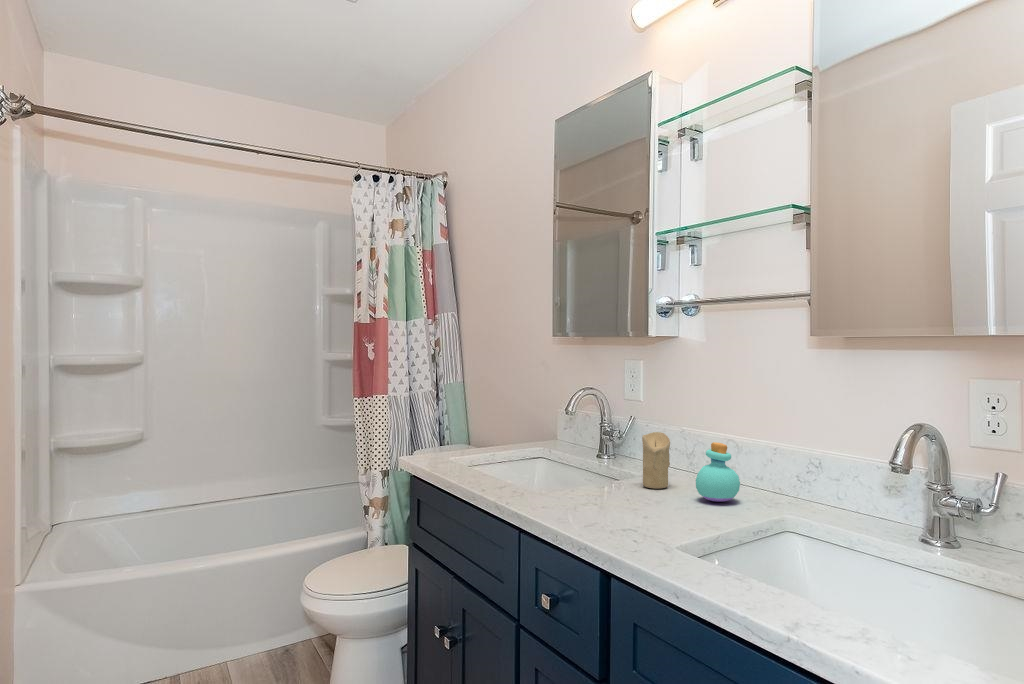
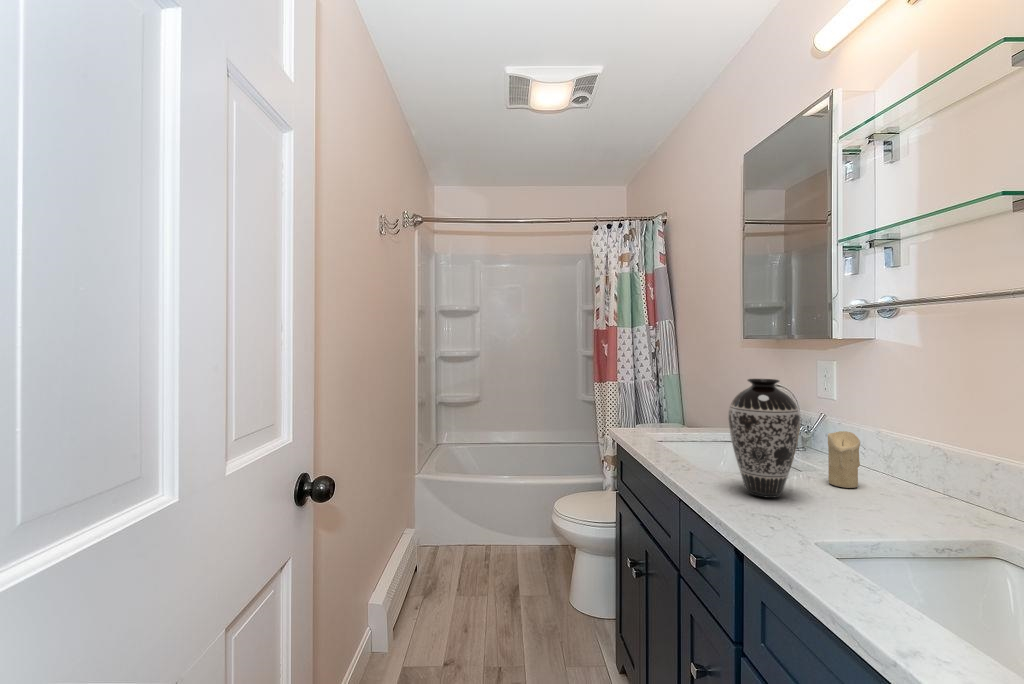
decorative vase: none [554,380,622,504] -> present [728,379,801,498]
perfume bottle: present [696,442,740,502] -> none [890,449,949,514]

